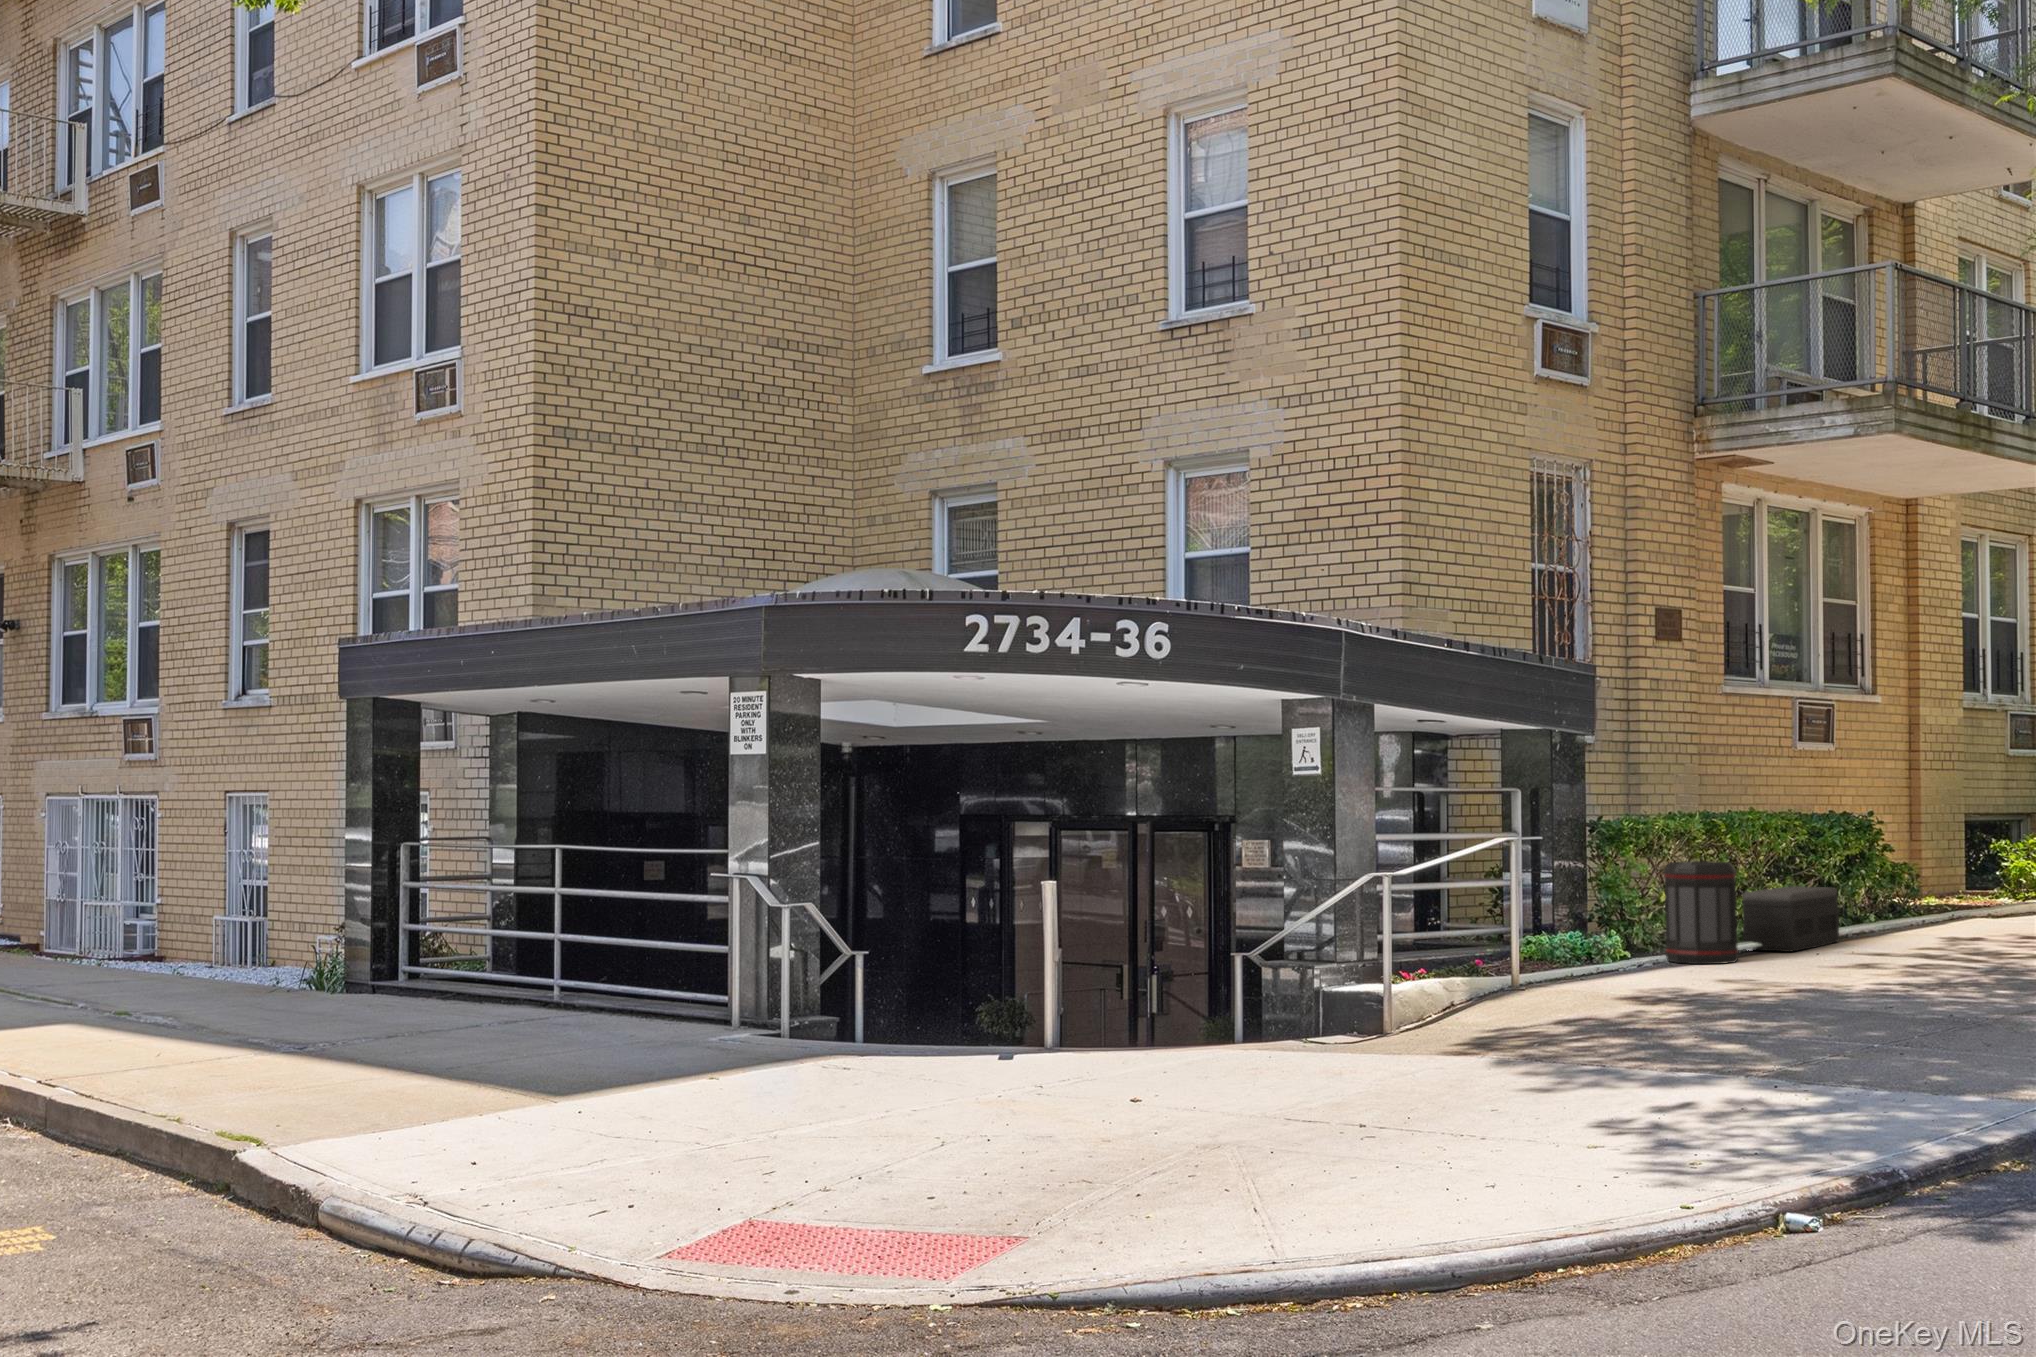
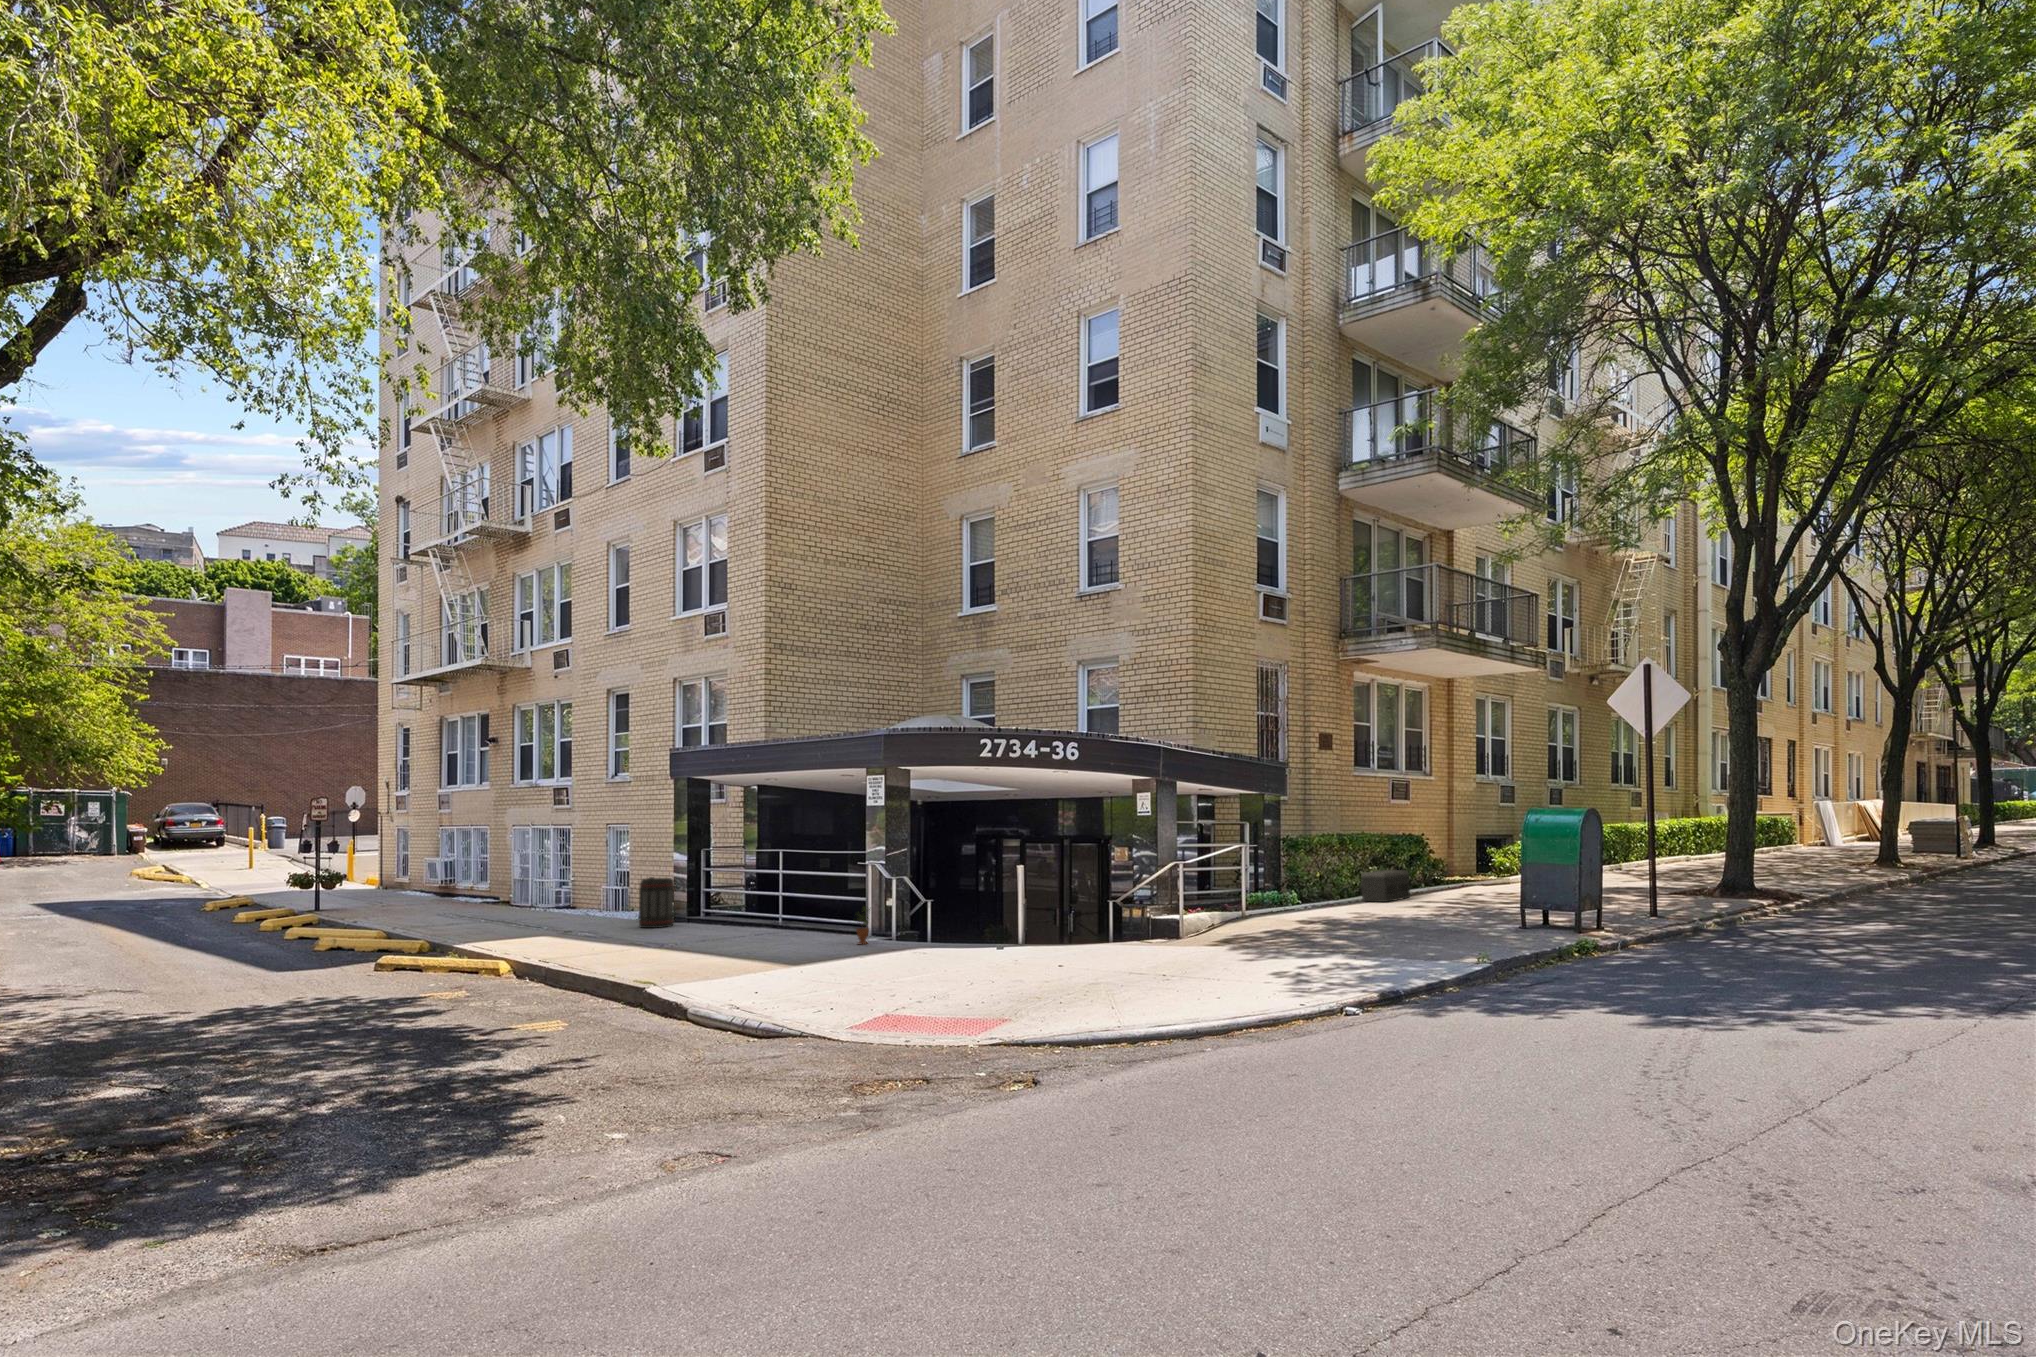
trash can: present [1663,861,1739,964] -> present [639,877,674,928]
potted plant: none [702,960,741,1043] -> present [856,907,870,944]

